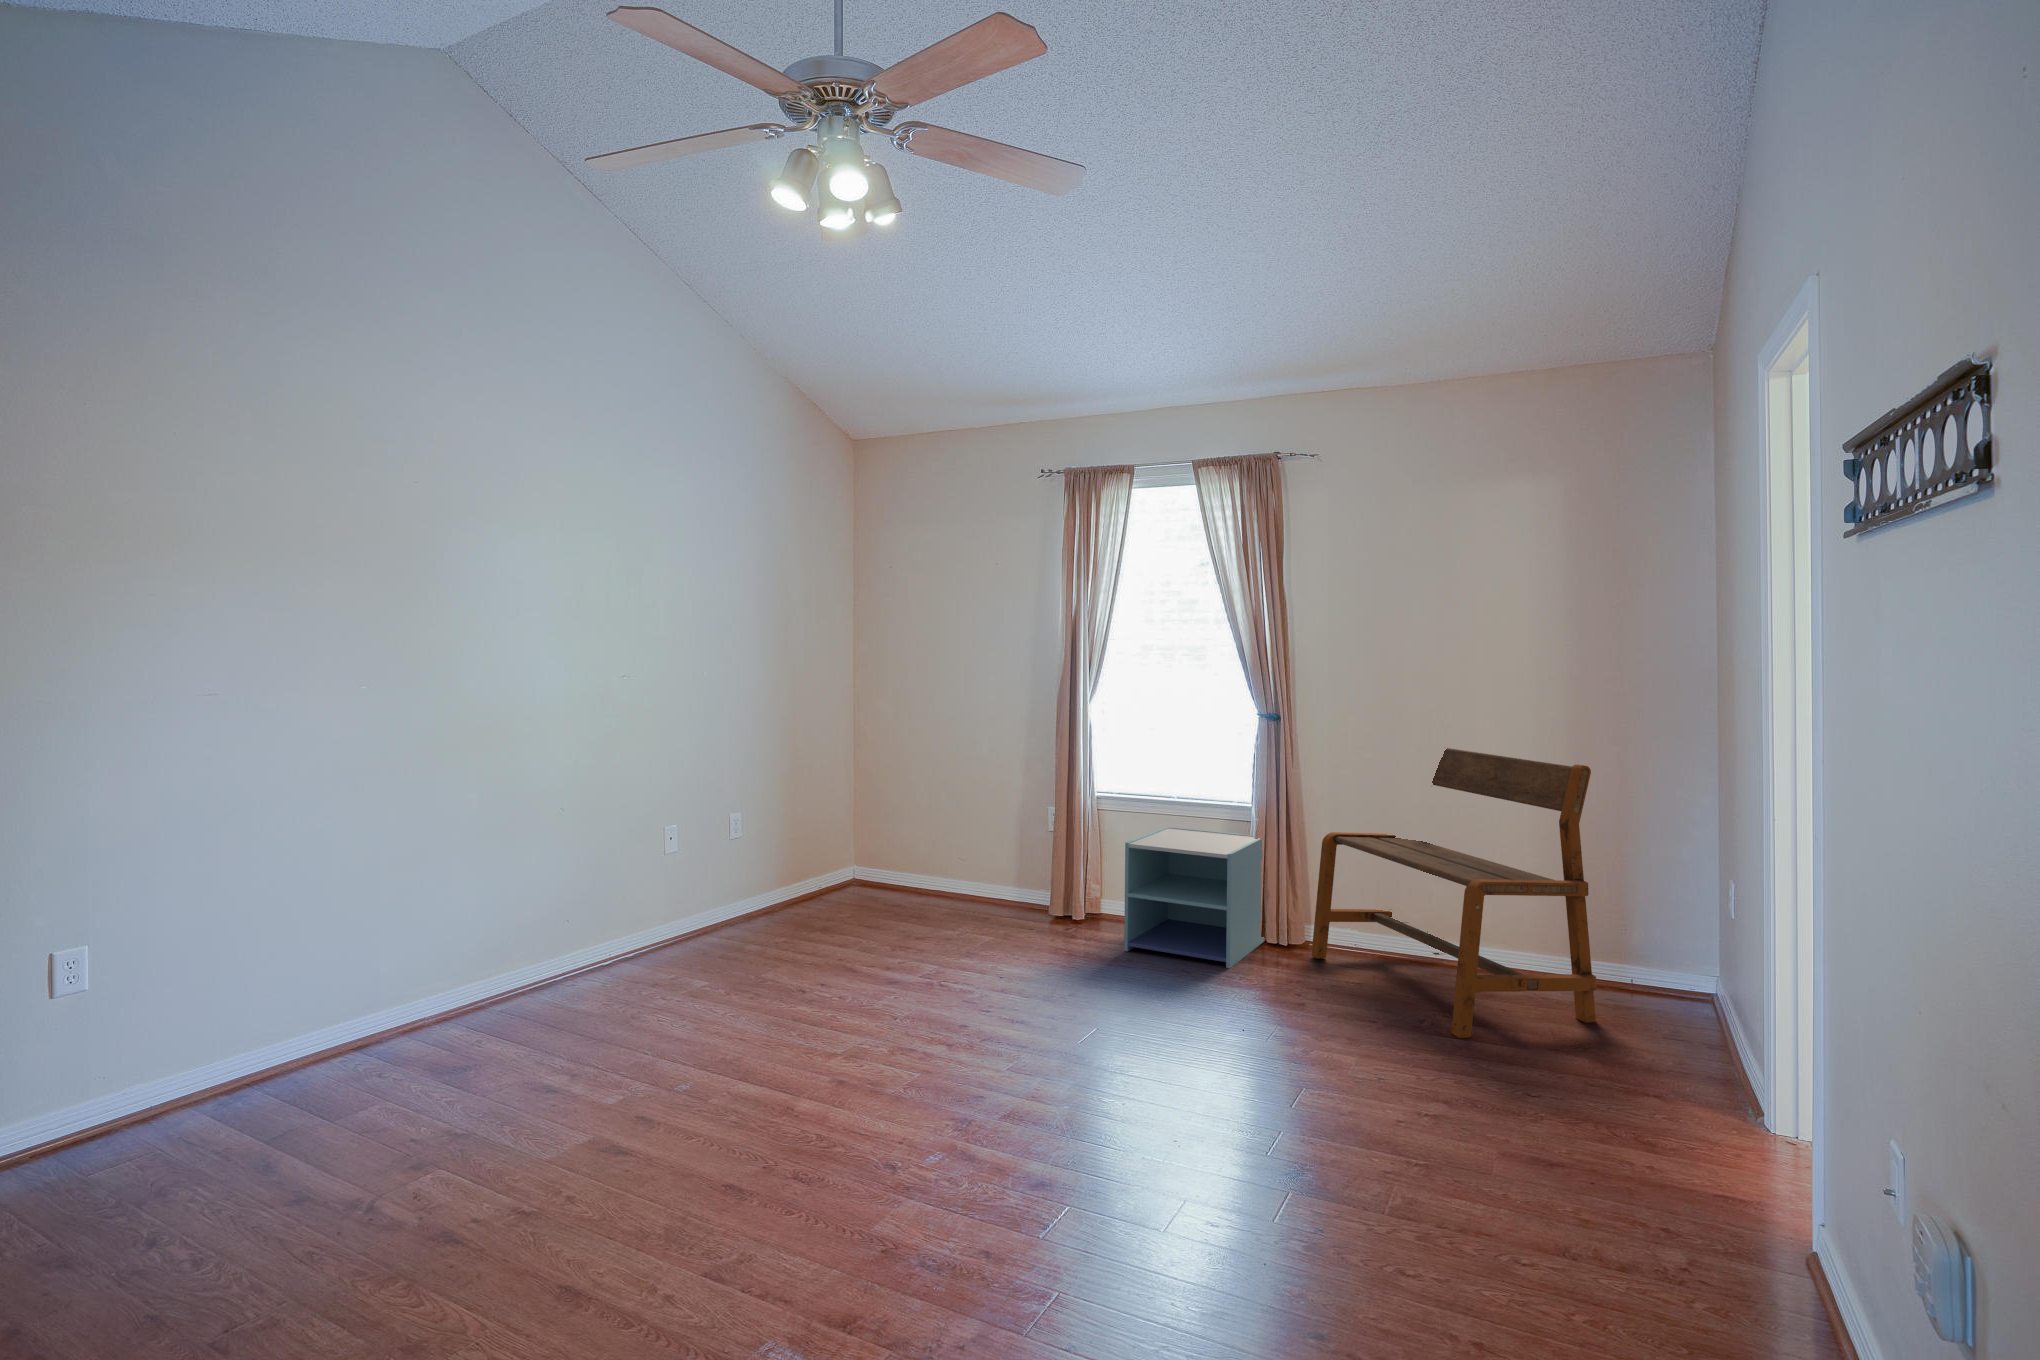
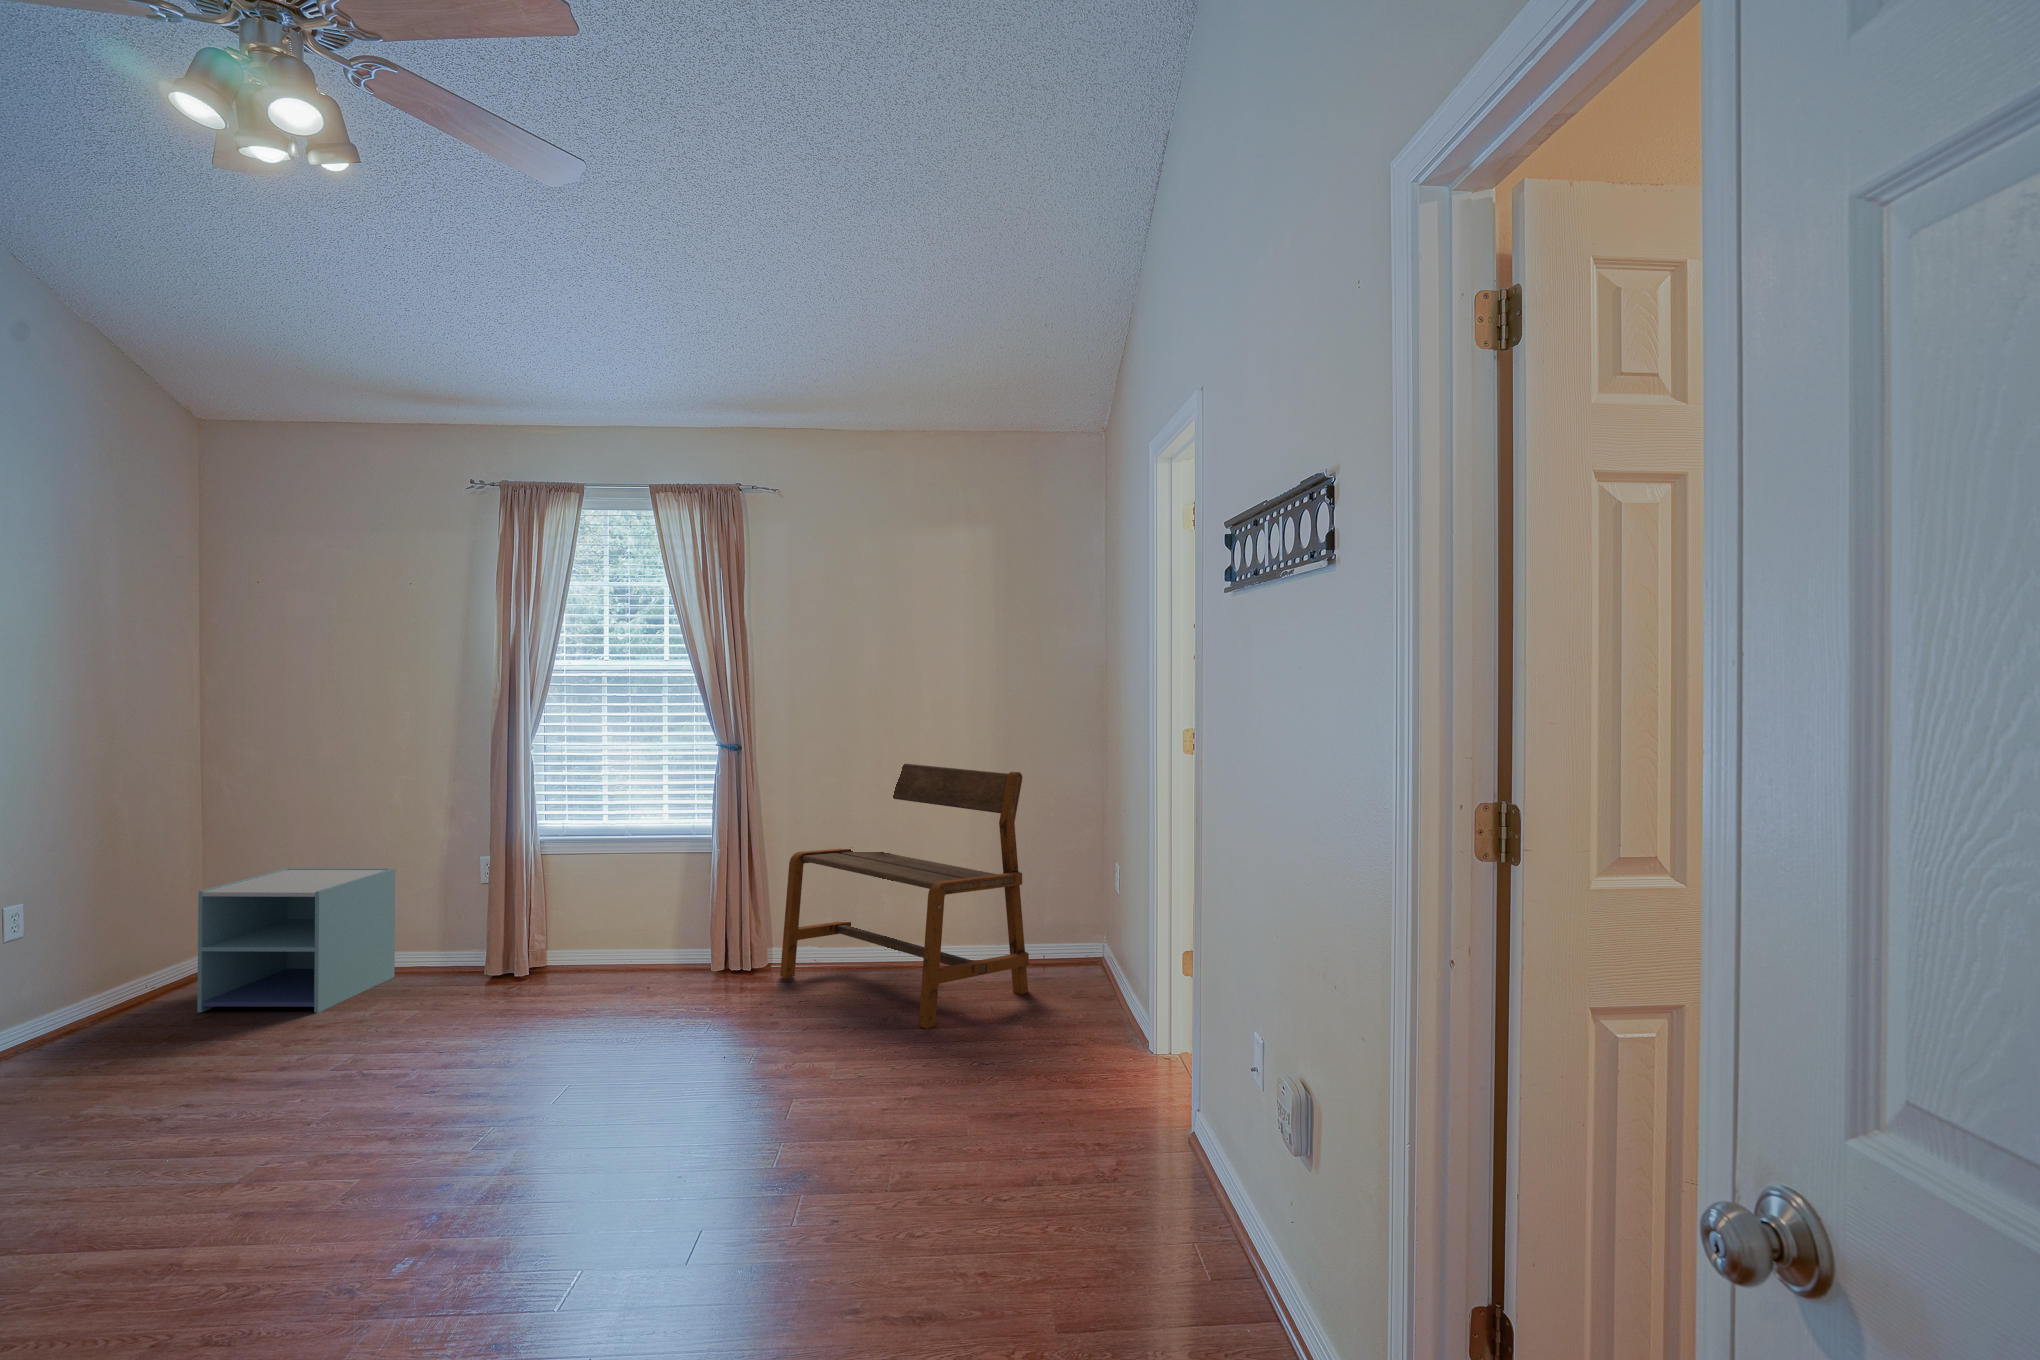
nightstand: present [1124,827,1265,968] -> present [197,868,395,1013]

